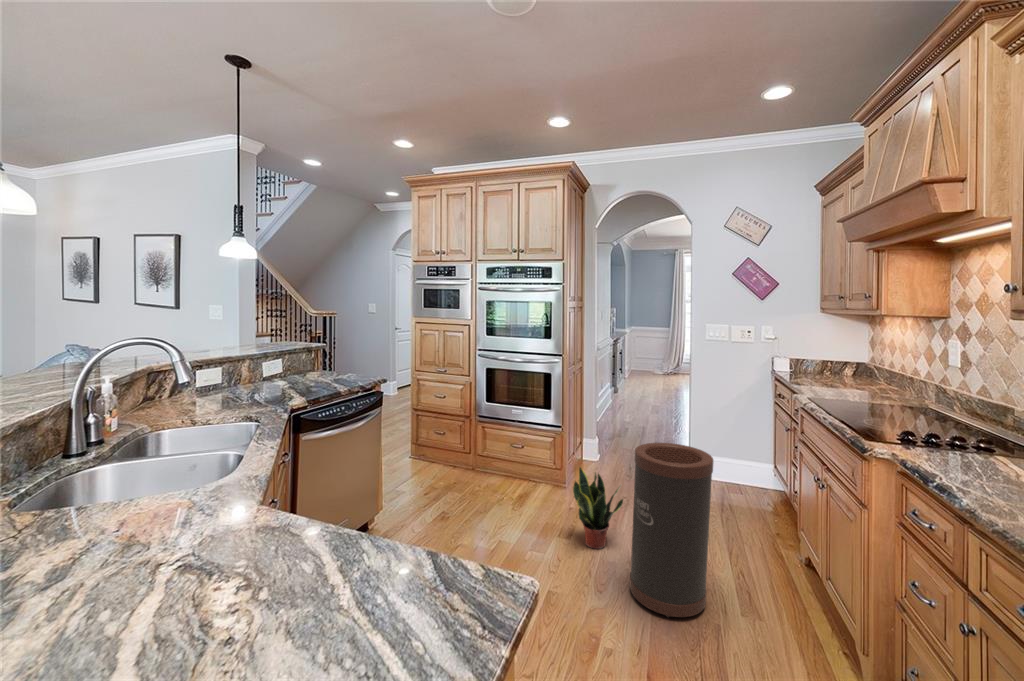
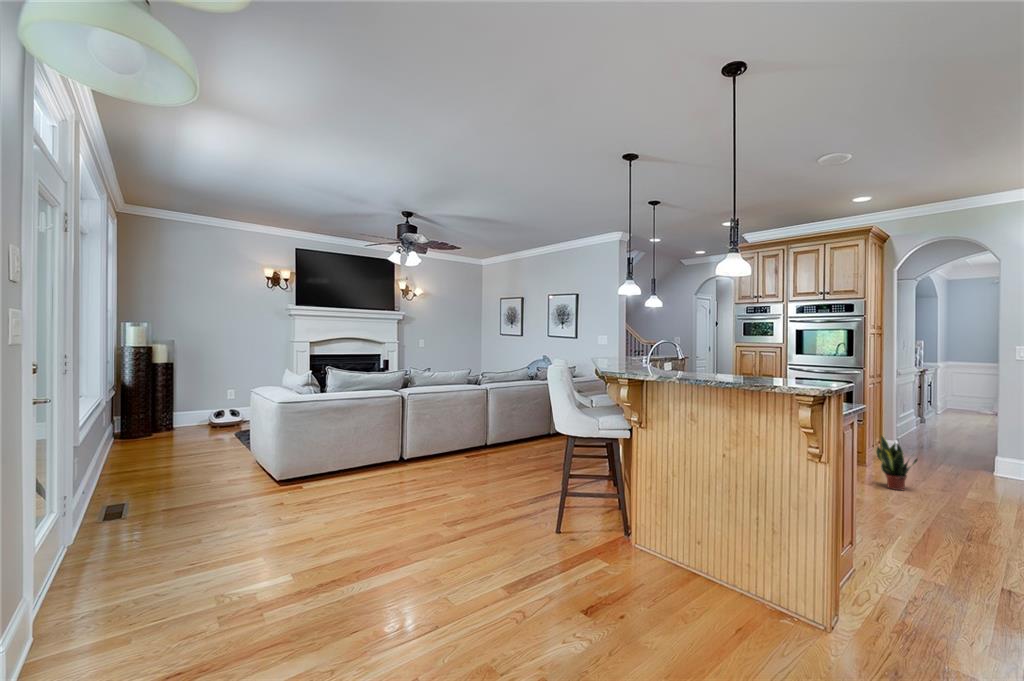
trash can: present [630,443,713,618] -> none [922,414,984,515]

